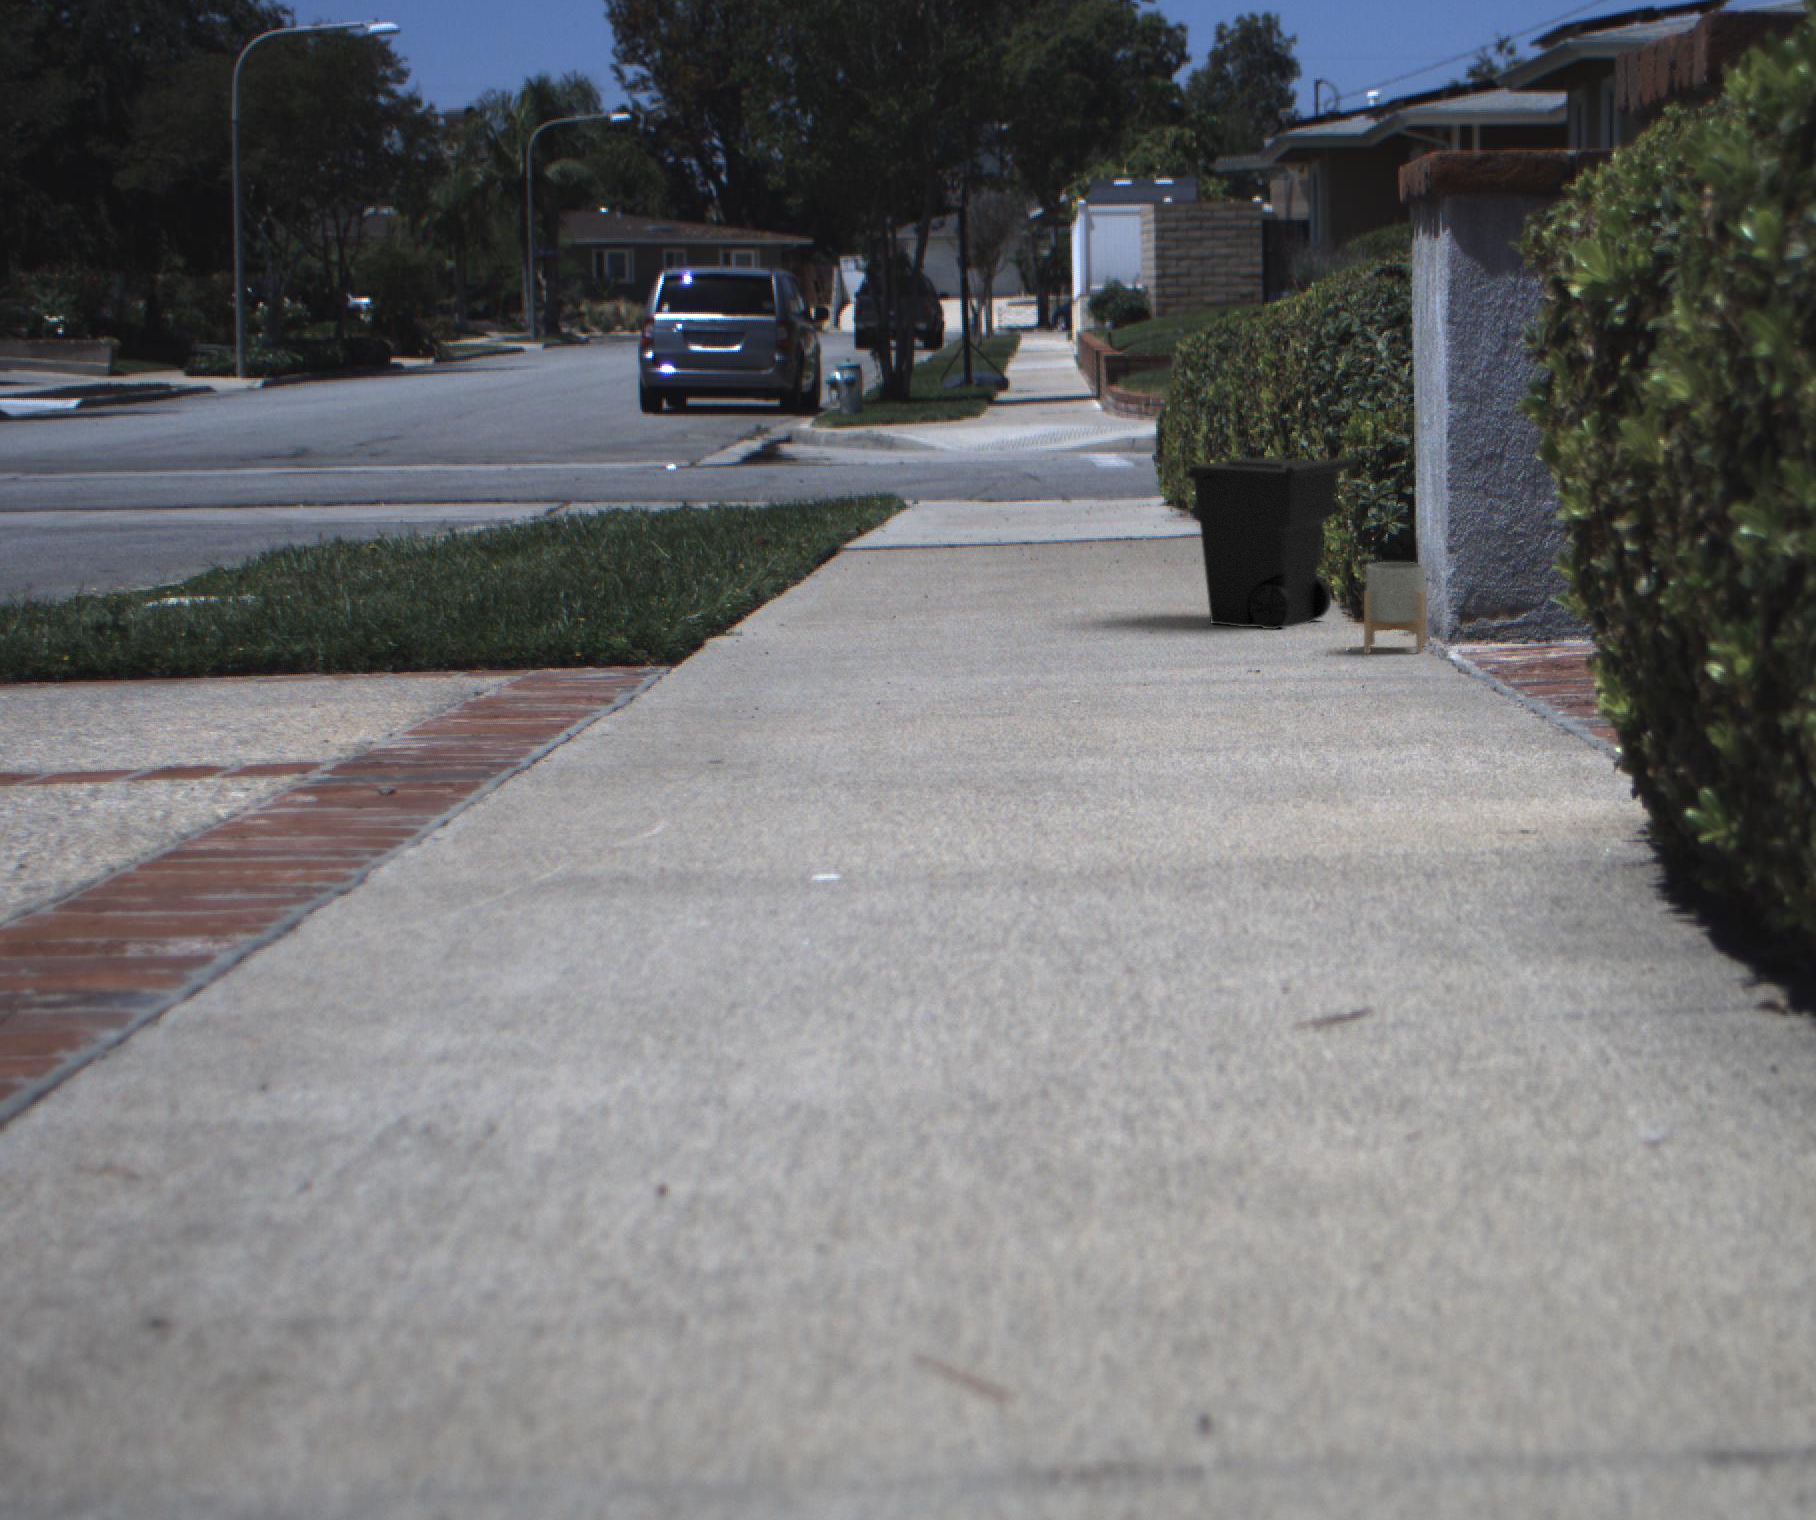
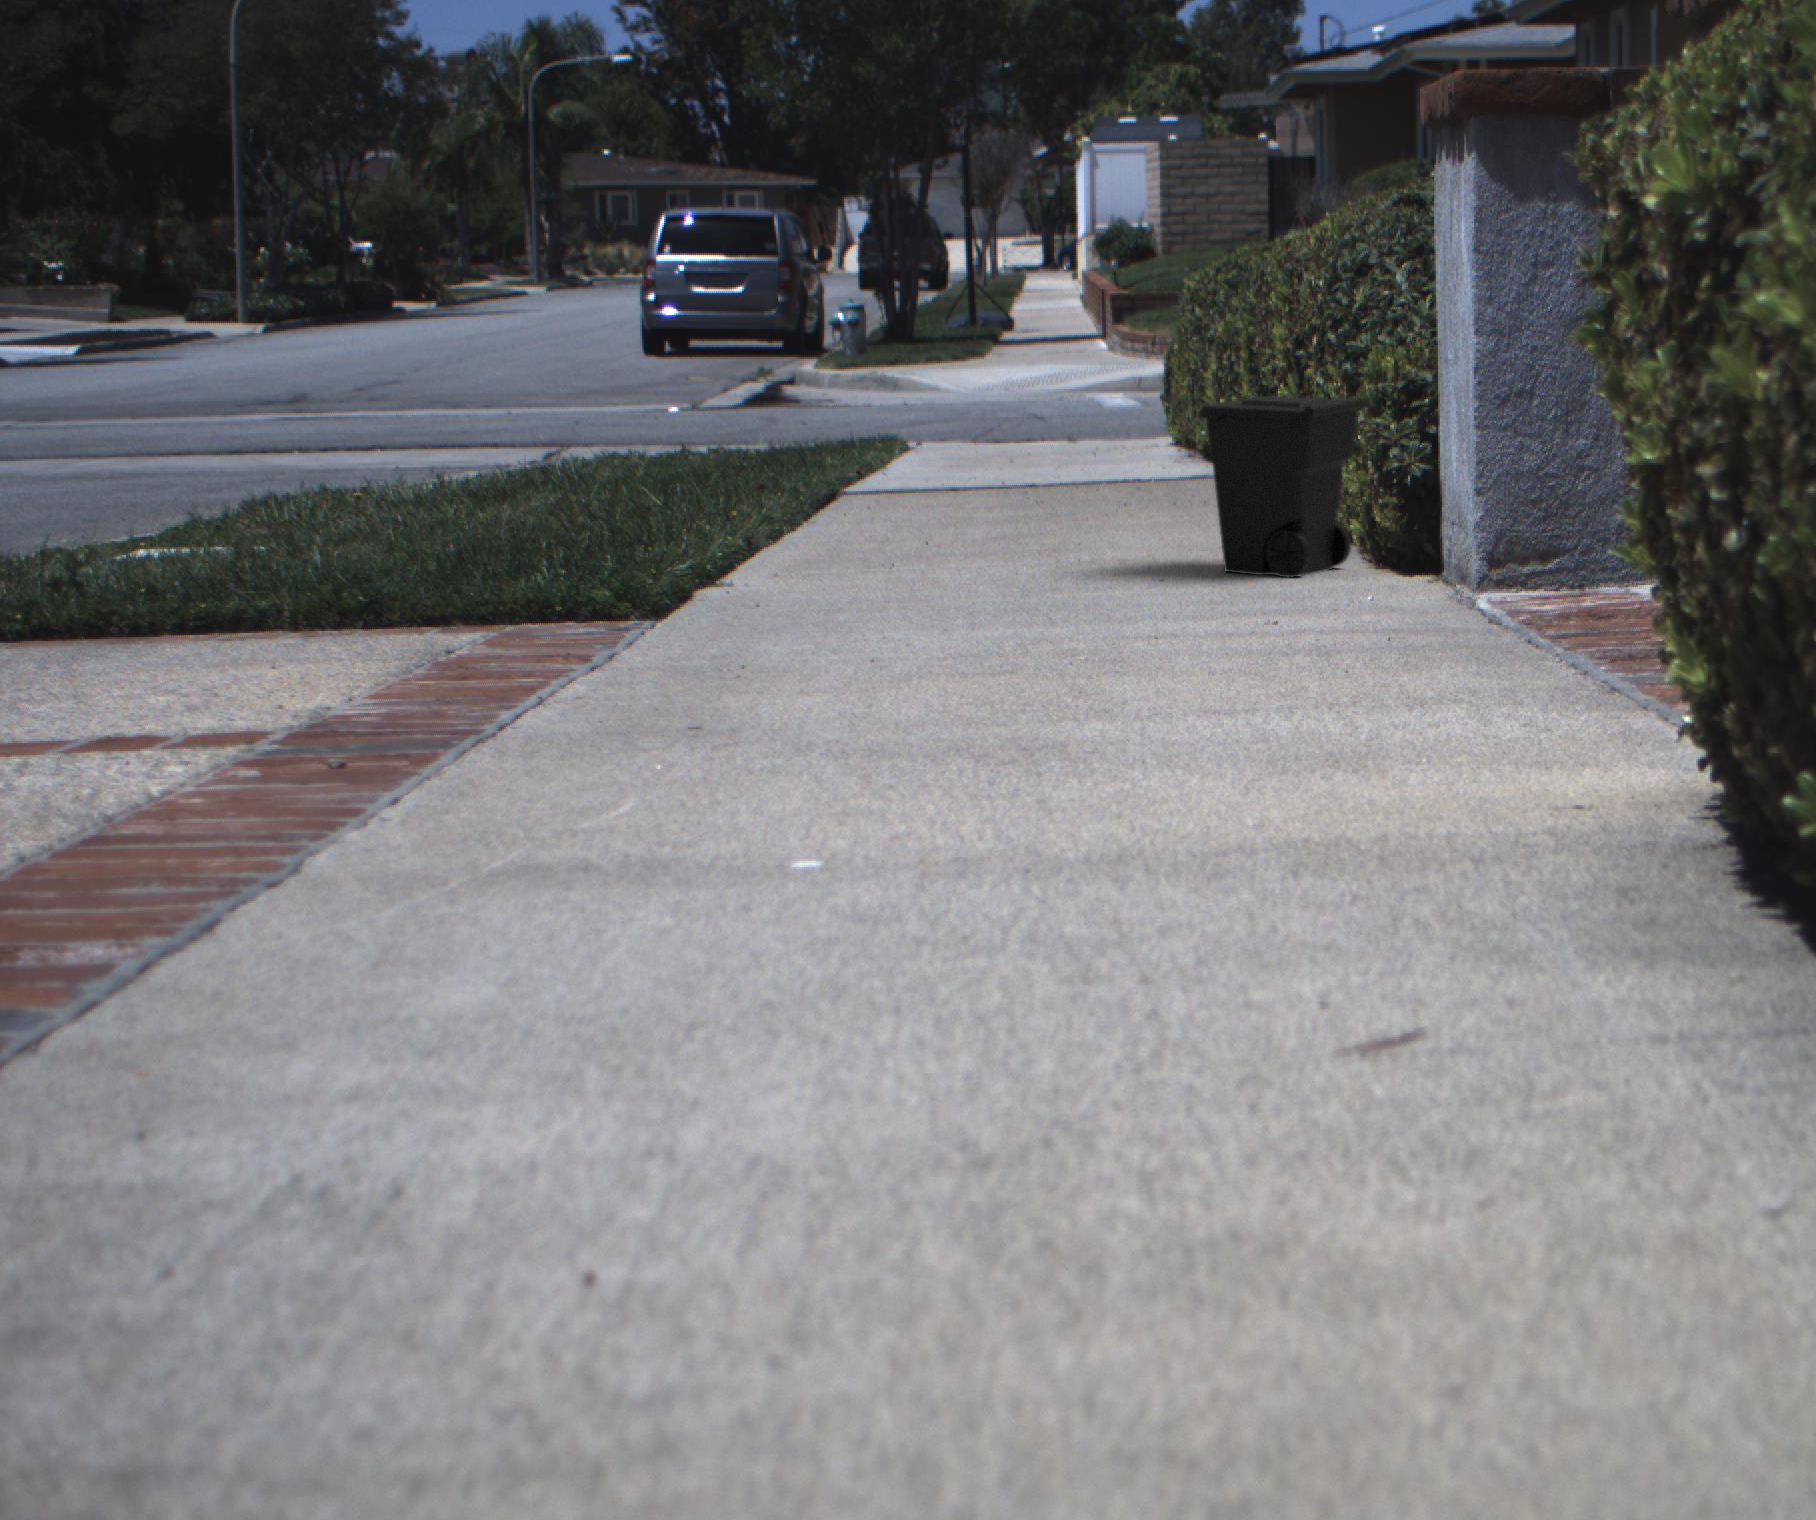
planter: present [1364,562,1427,654] -> none [1388,506,1454,605]

